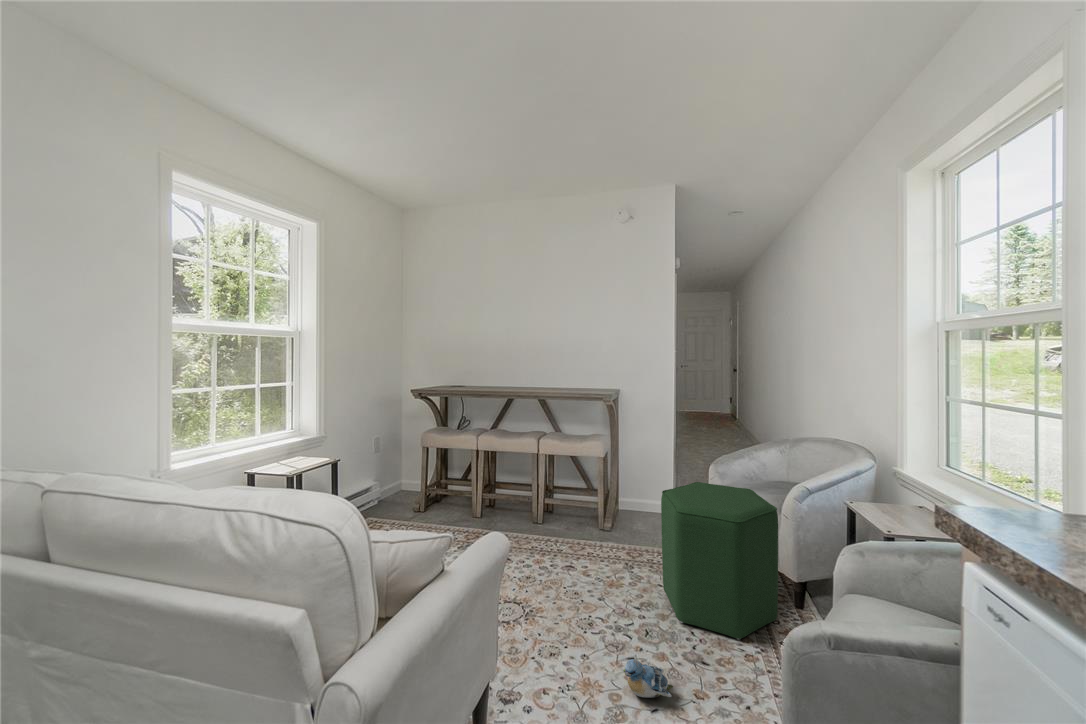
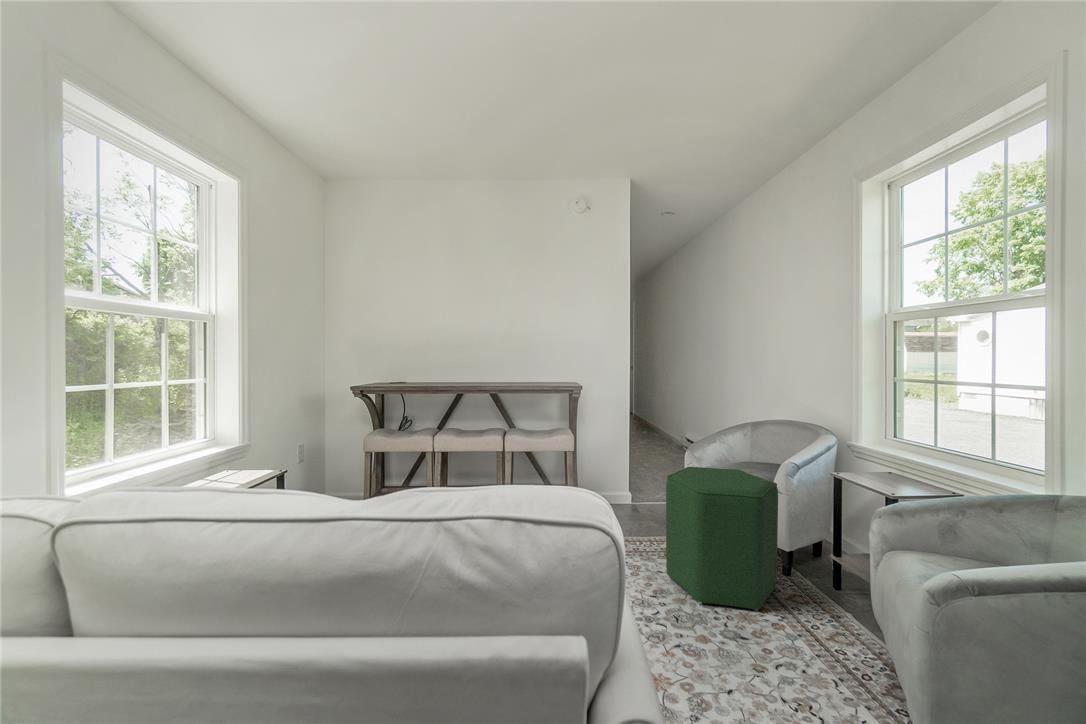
plush toy: present [623,659,673,698] -> none [694,645,743,682]

